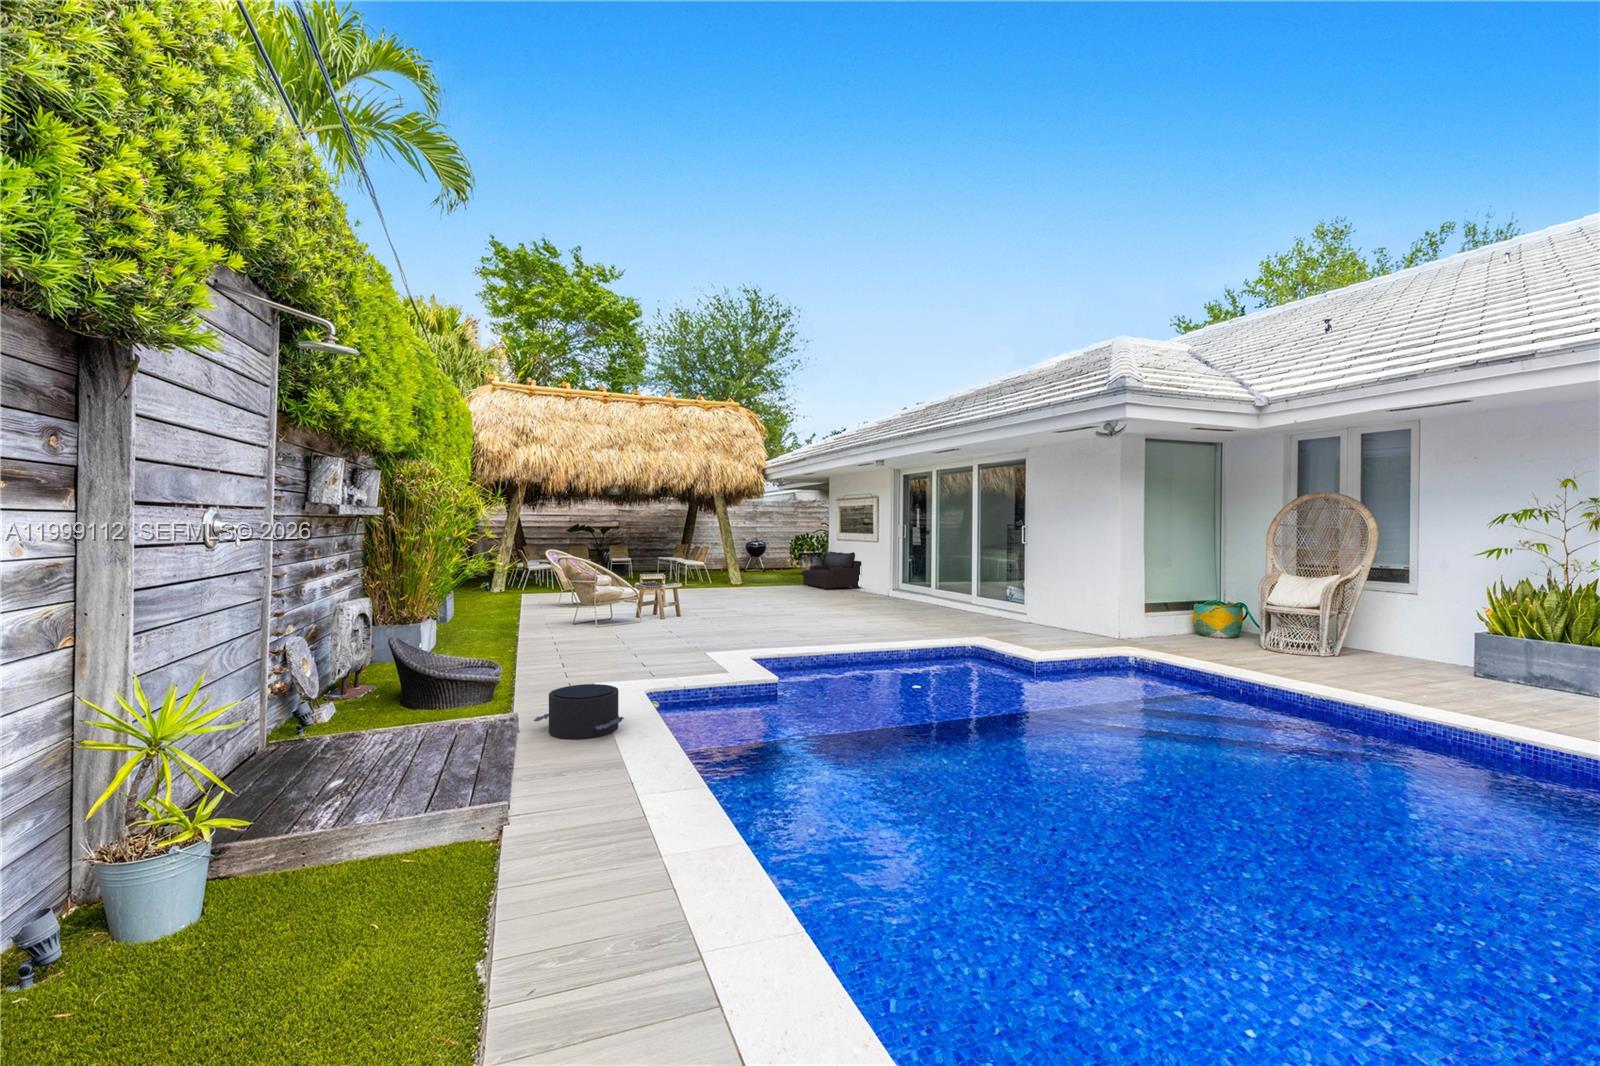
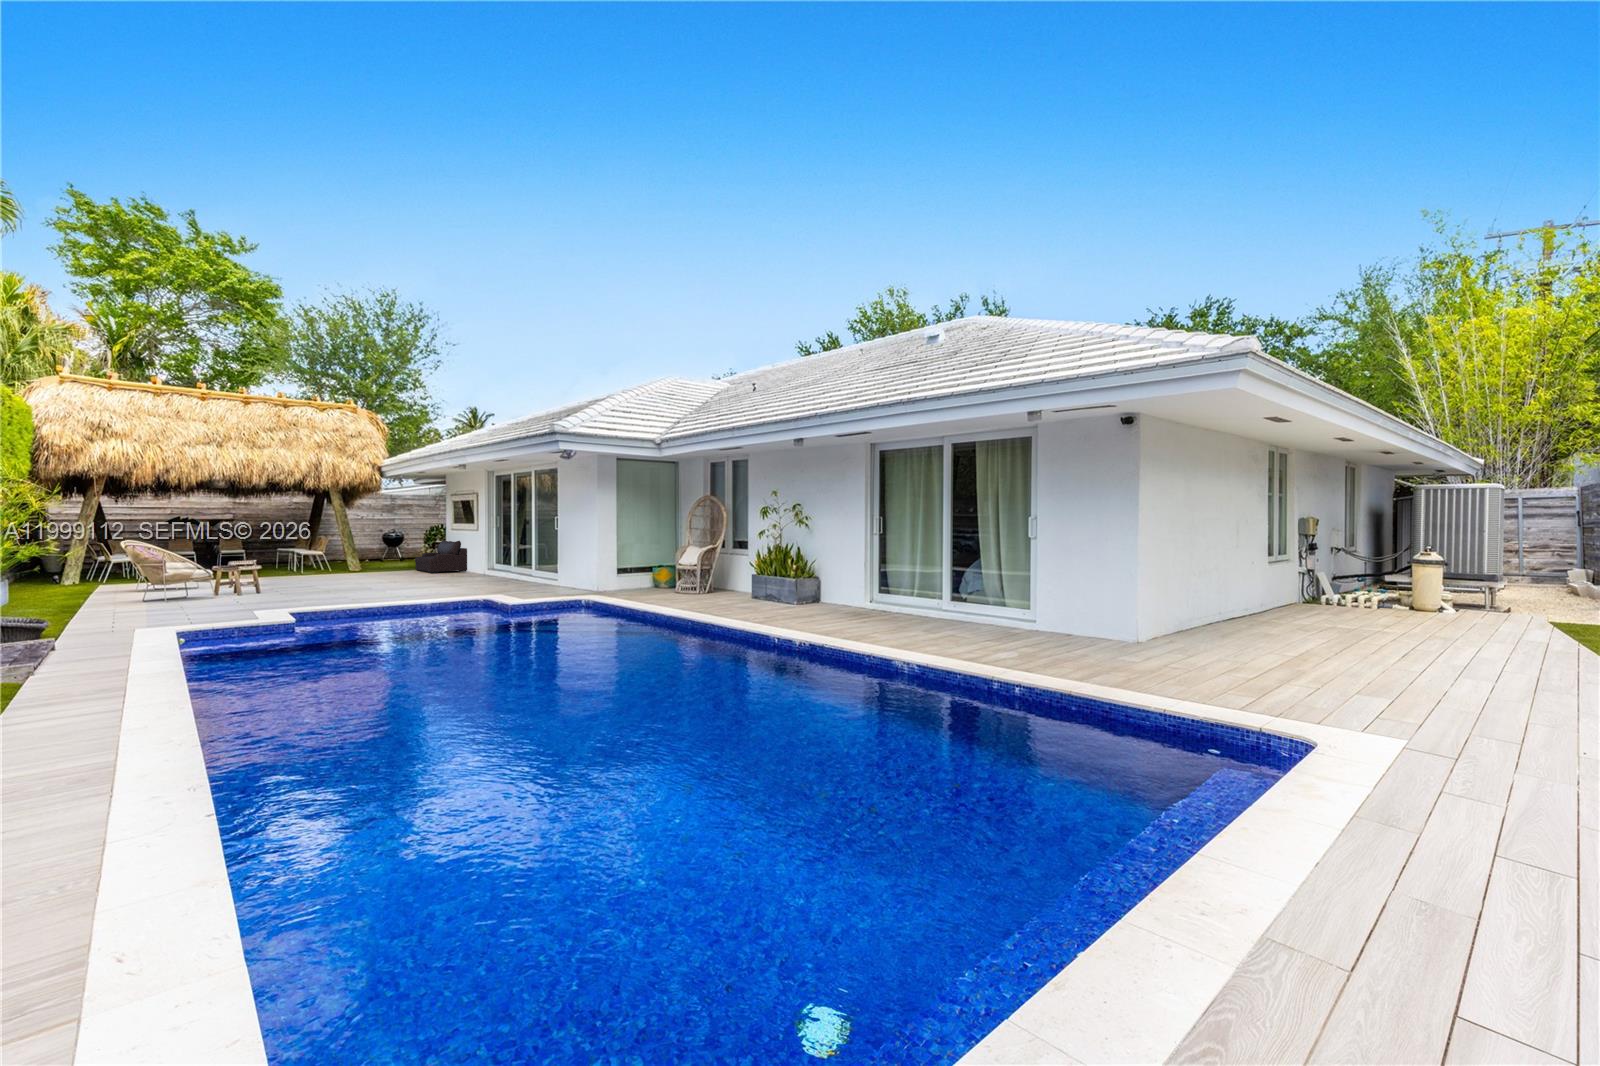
pouf: present [534,684,624,739] -> none [67,621,141,651]

